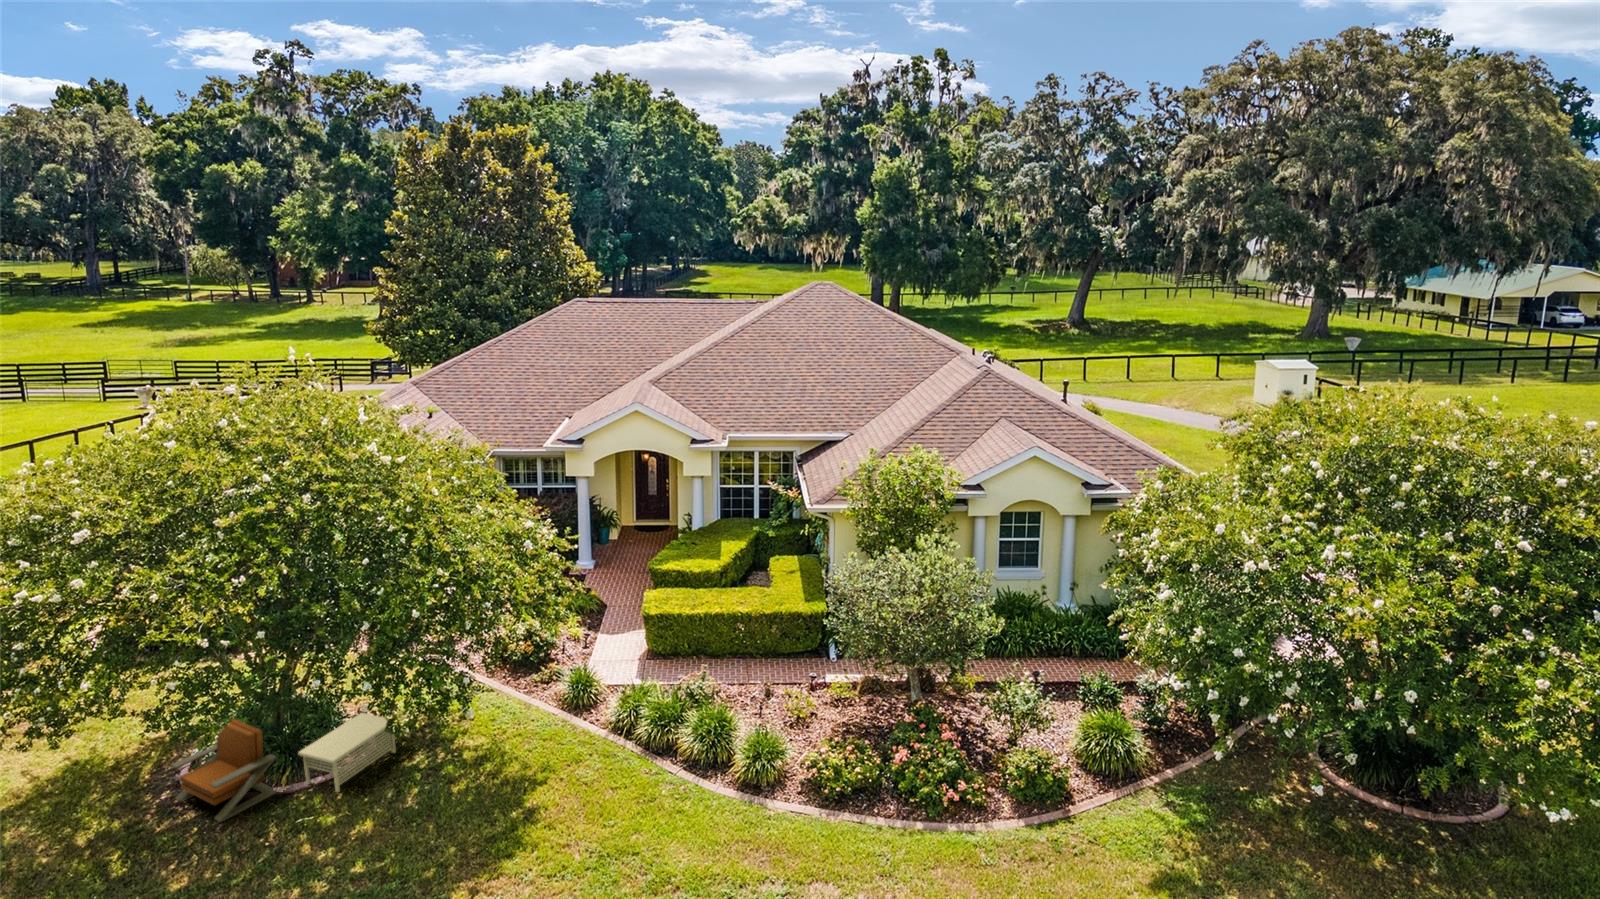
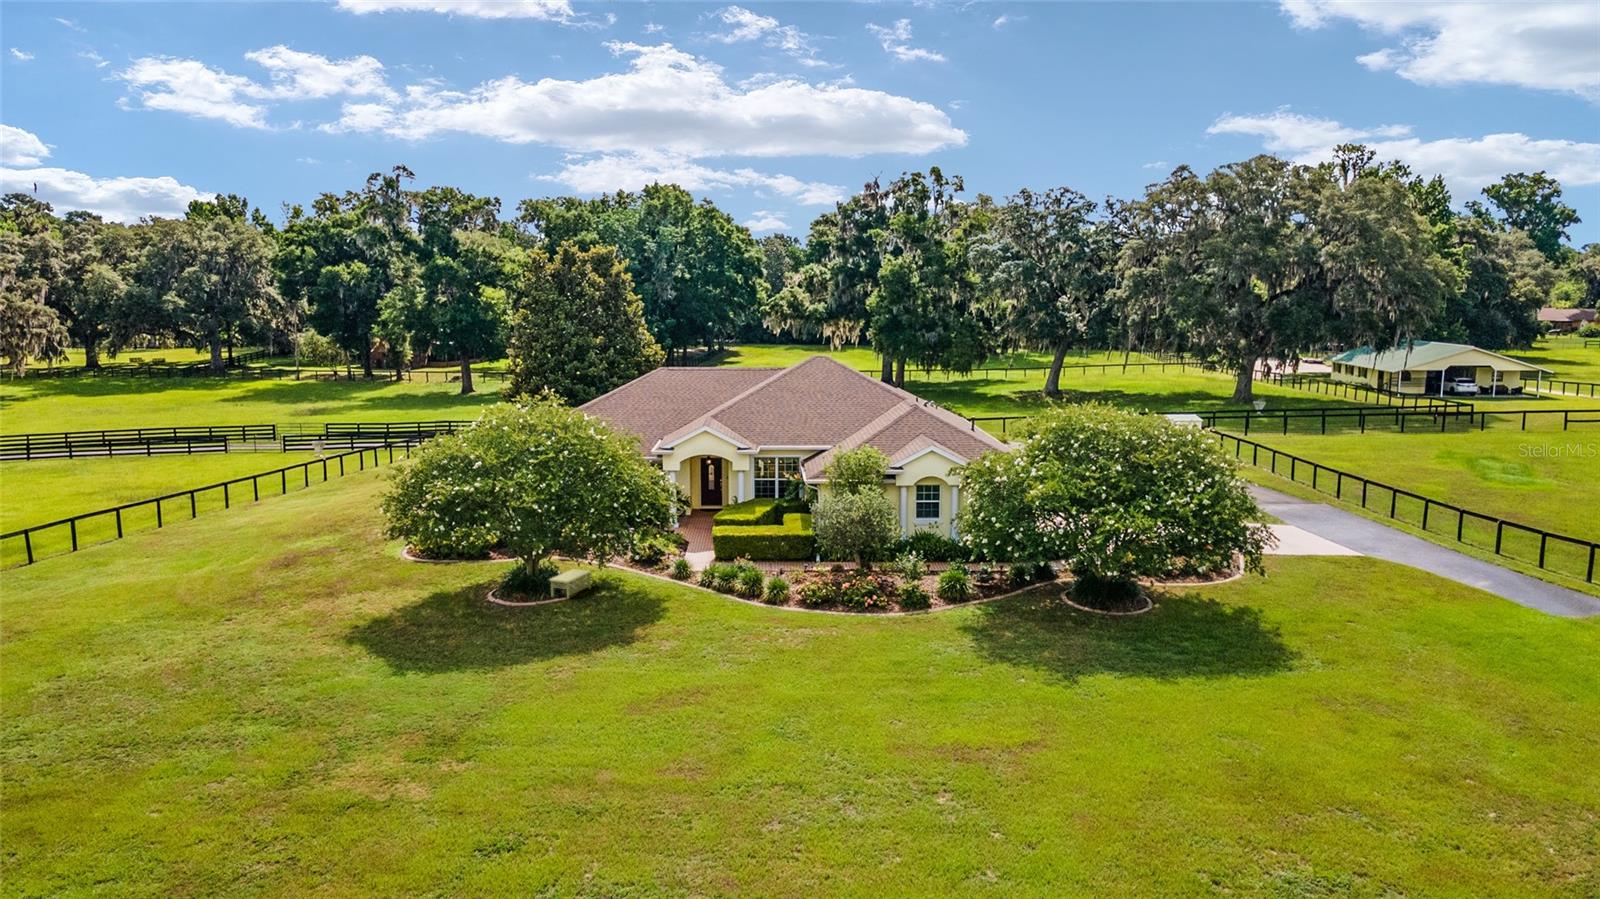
lounge chair: present [171,719,277,822] -> none [491,563,540,606]

